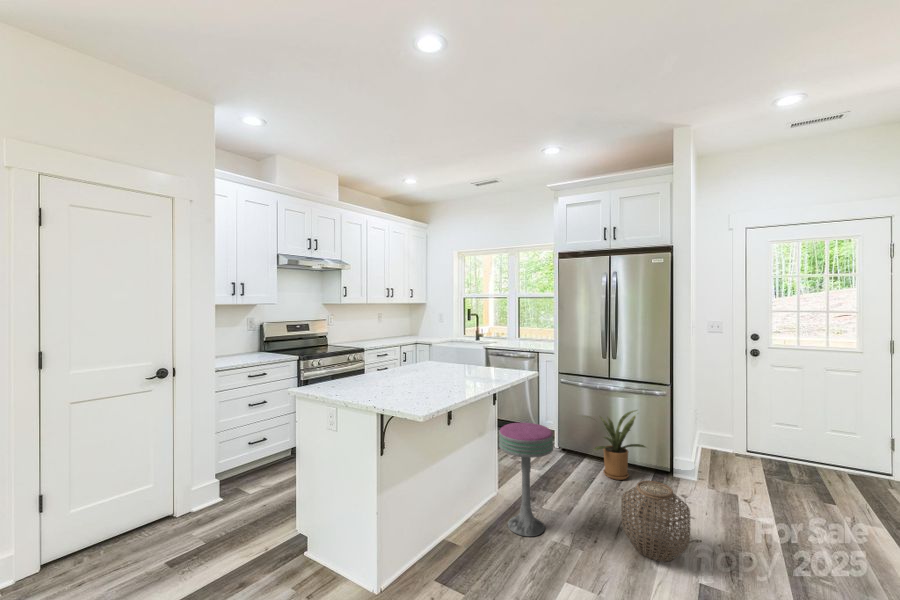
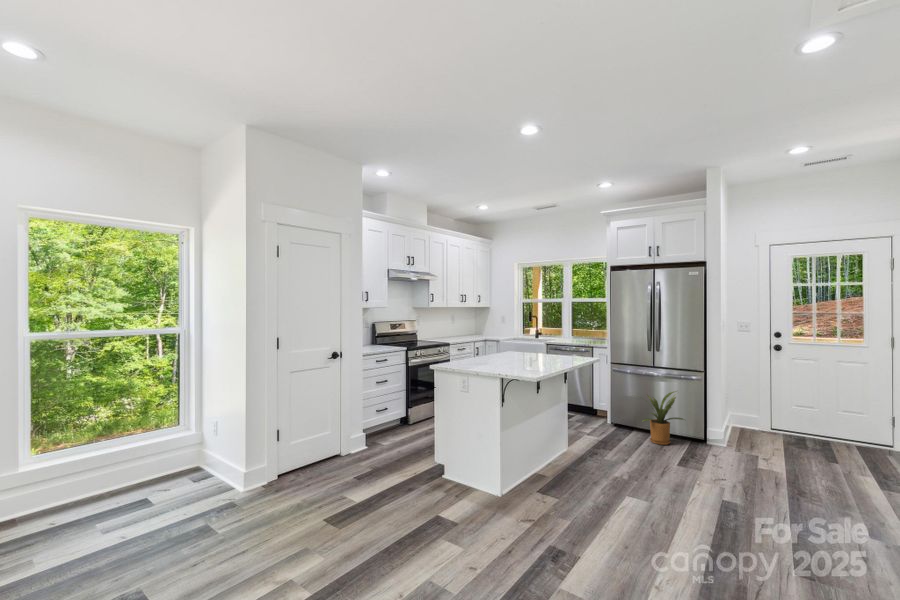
bar stool: present [499,423,553,536] -> none [573,395,614,473]
woven basket: present [621,481,690,562] -> none [665,434,715,488]

